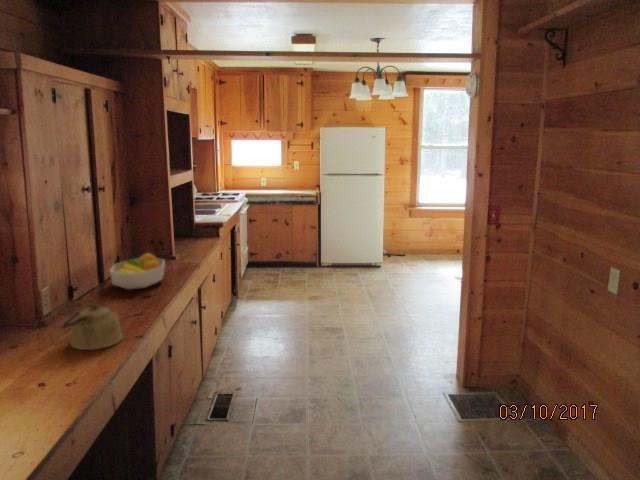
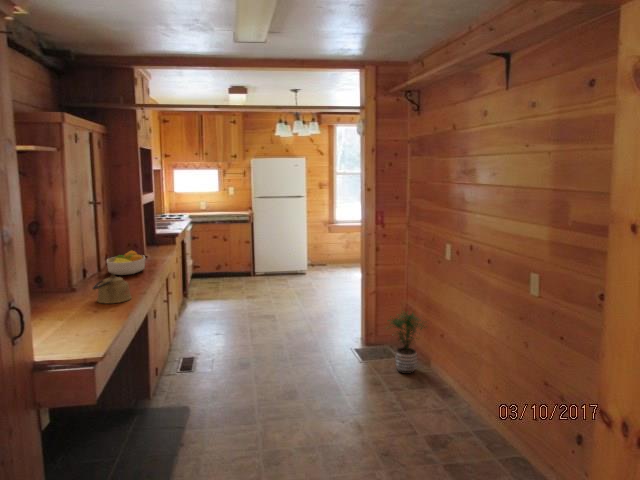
potted plant: none [500,356,570,451] -> present [387,312,427,374]

